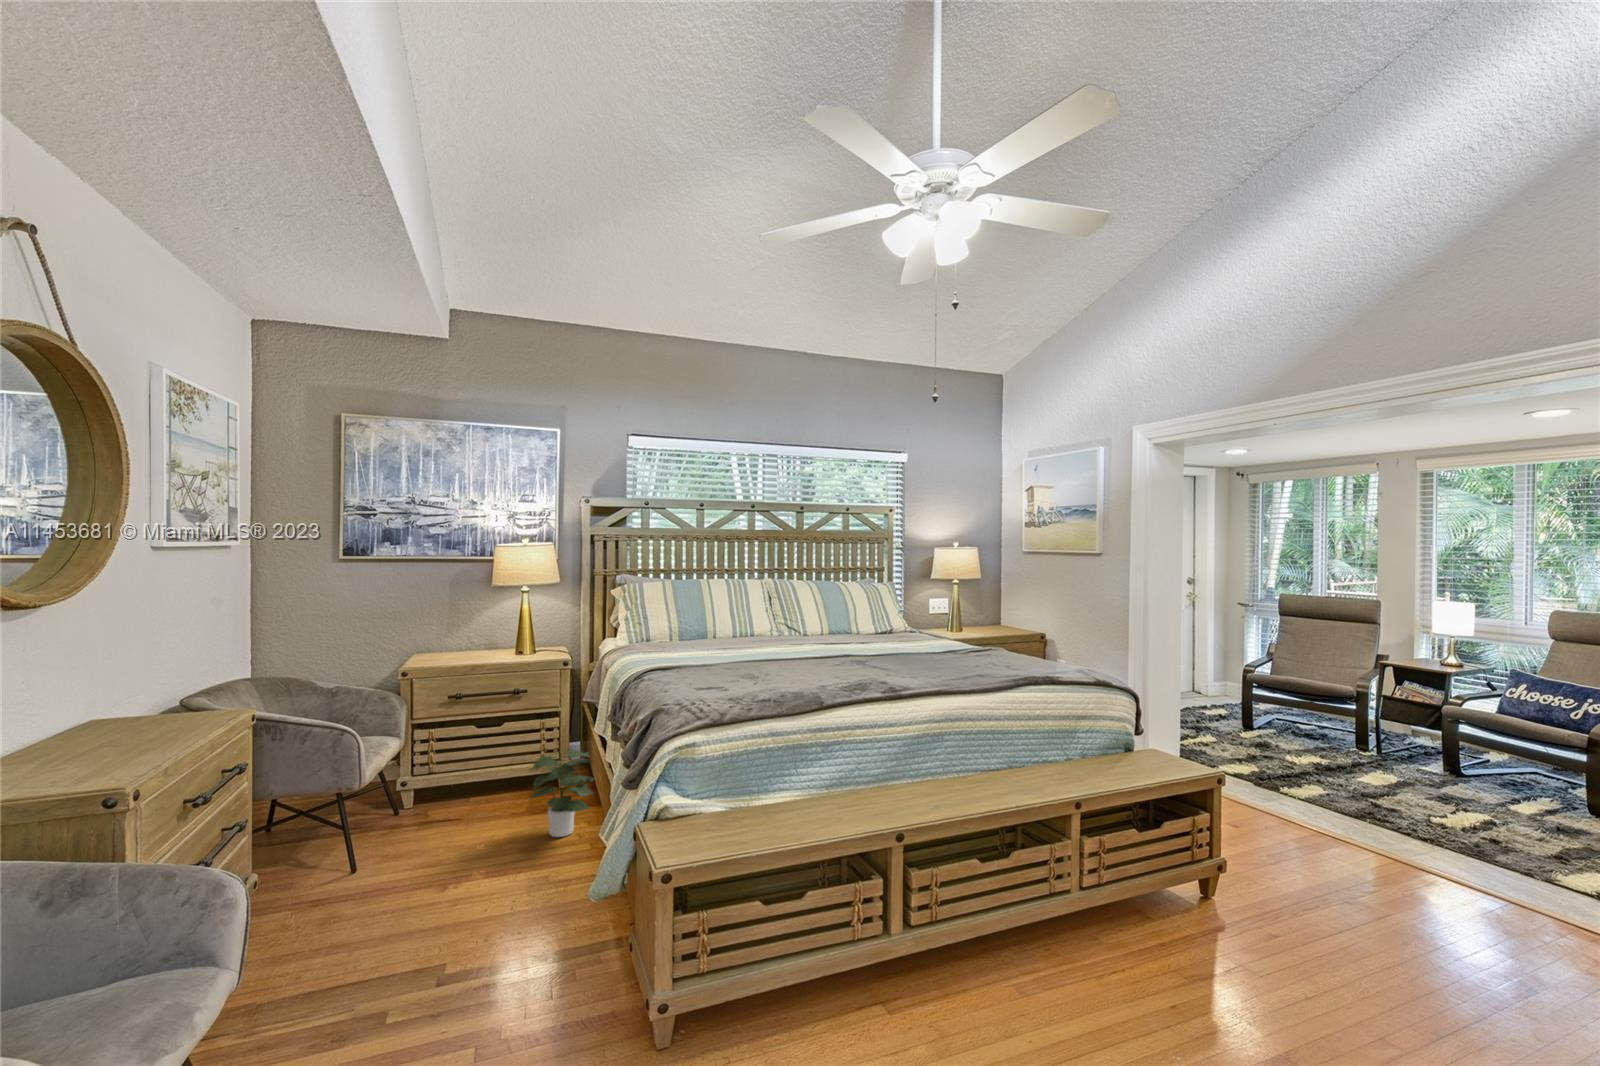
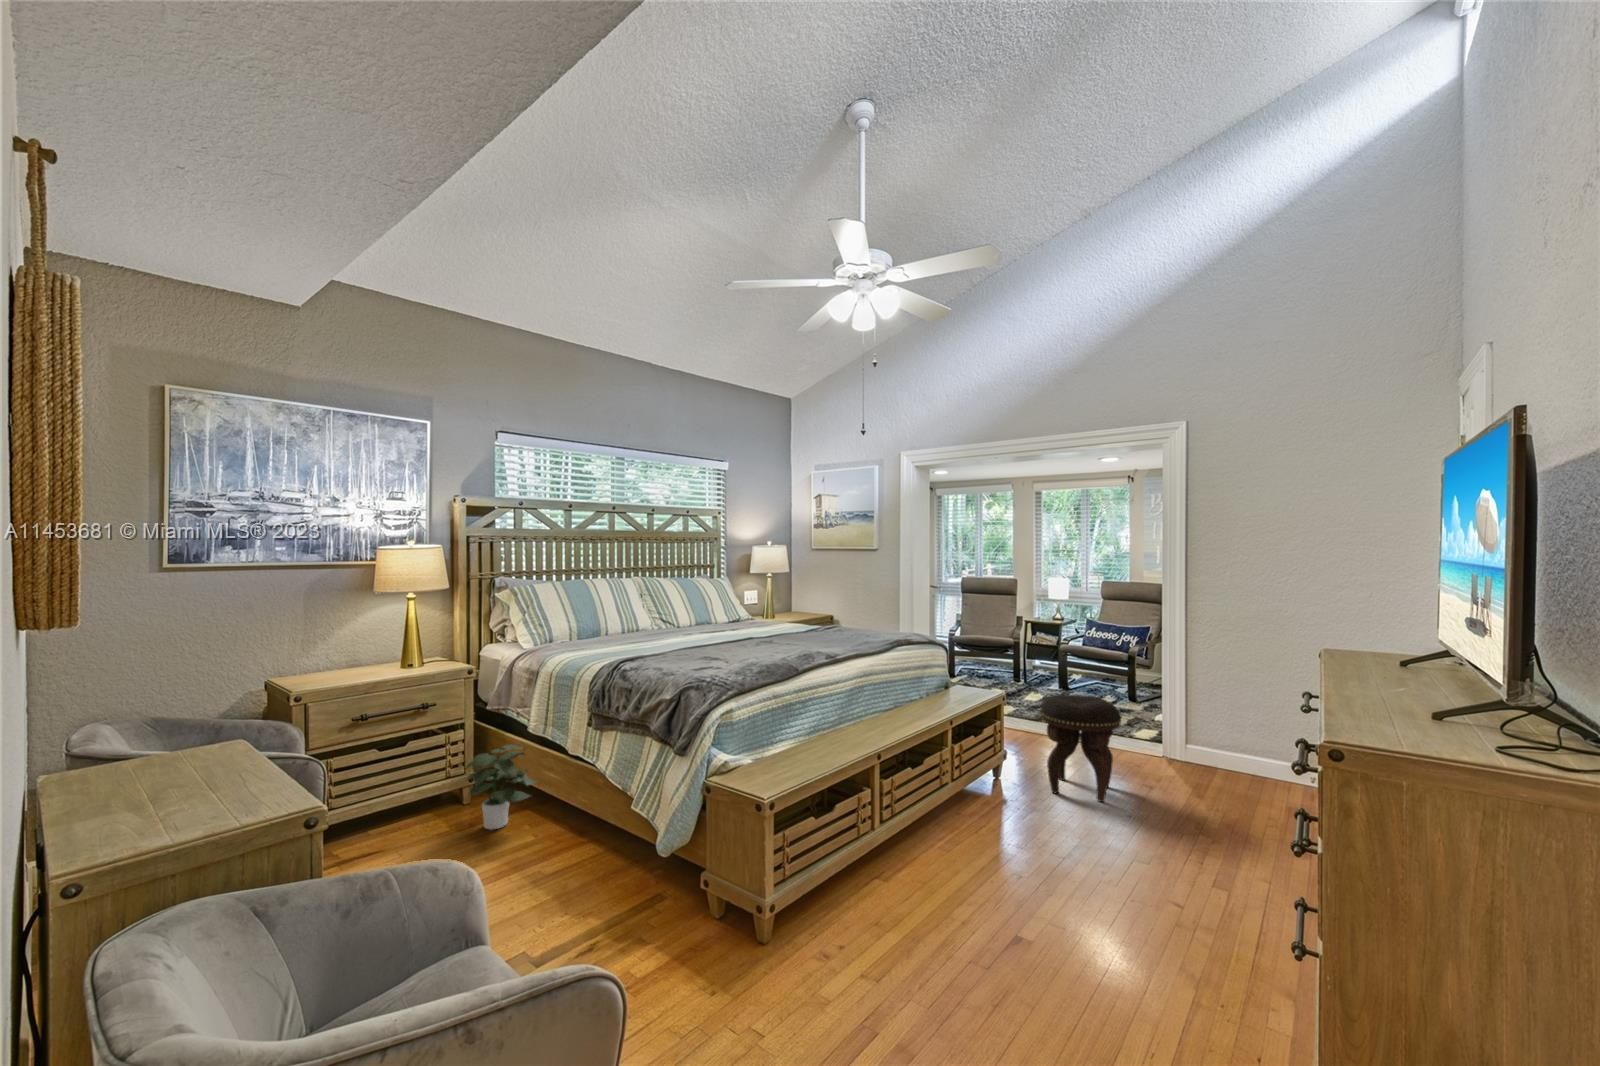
footstool: none [1275,785,1442,993] -> present [1041,694,1121,802]

